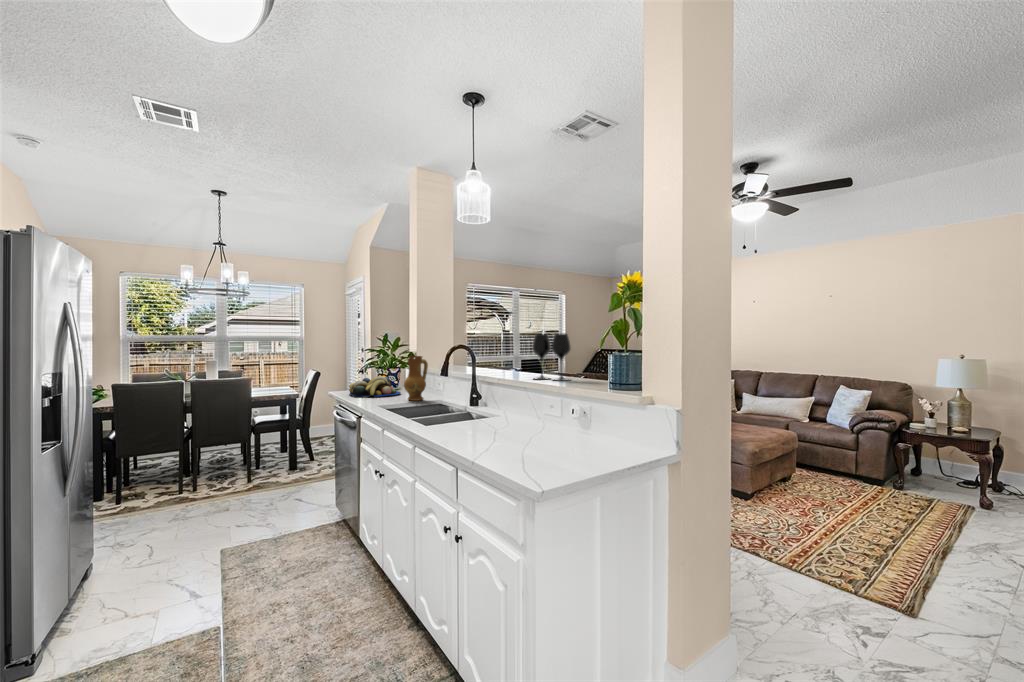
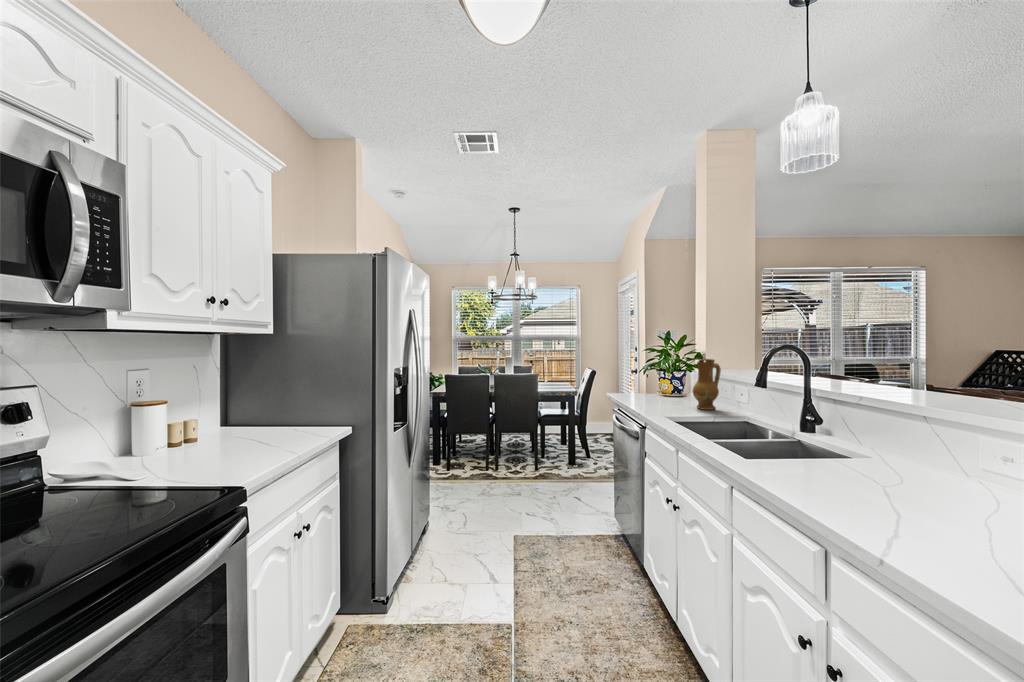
wine glass: present [533,333,571,381] -> none [883,335,958,403]
fruit bowl: present [349,376,401,398] -> none [631,379,686,402]

